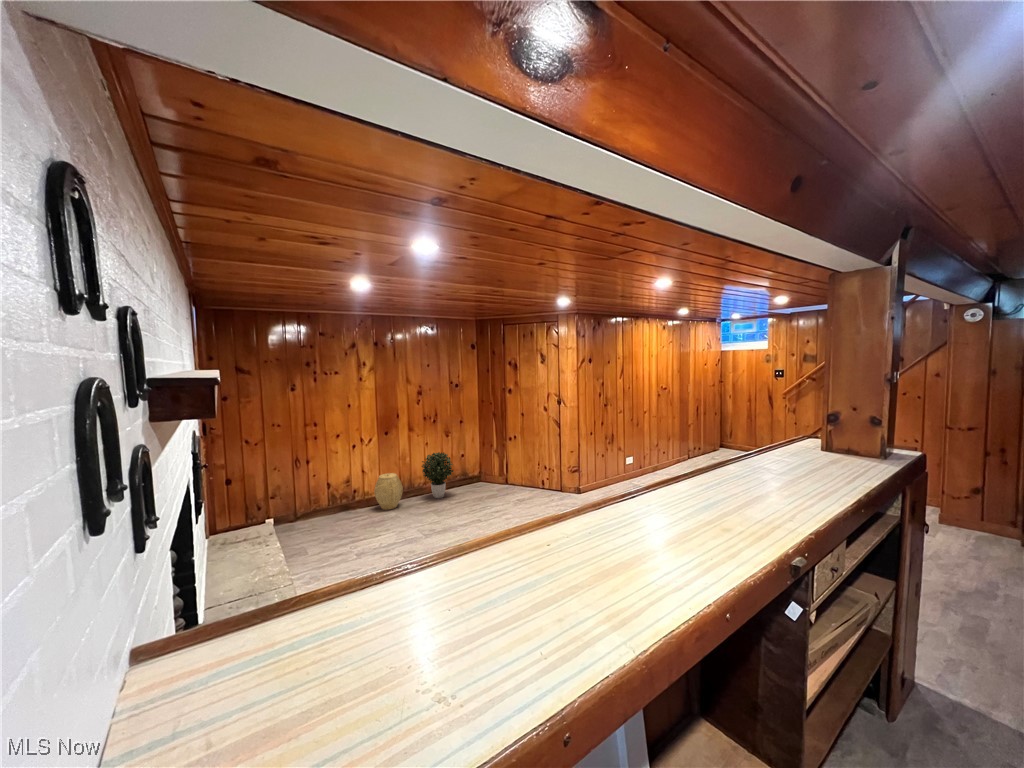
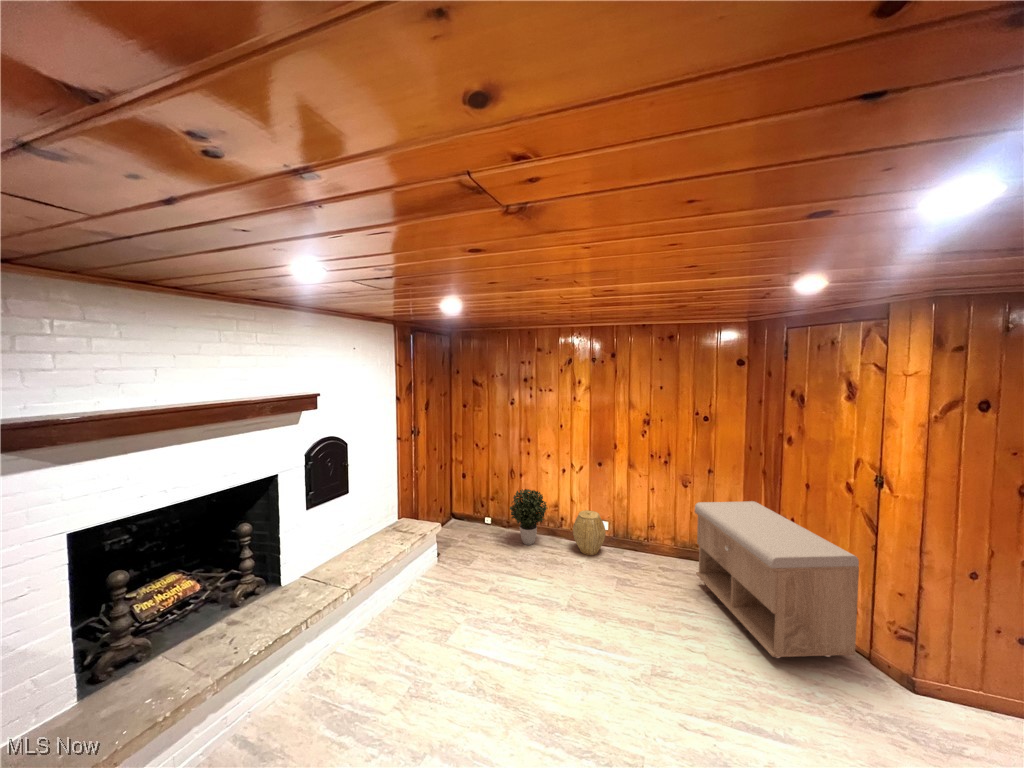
storage bench: none [469,433,554,504] -> present [695,501,859,658]
potted plant: present [422,452,454,498] -> present [510,489,547,545]

